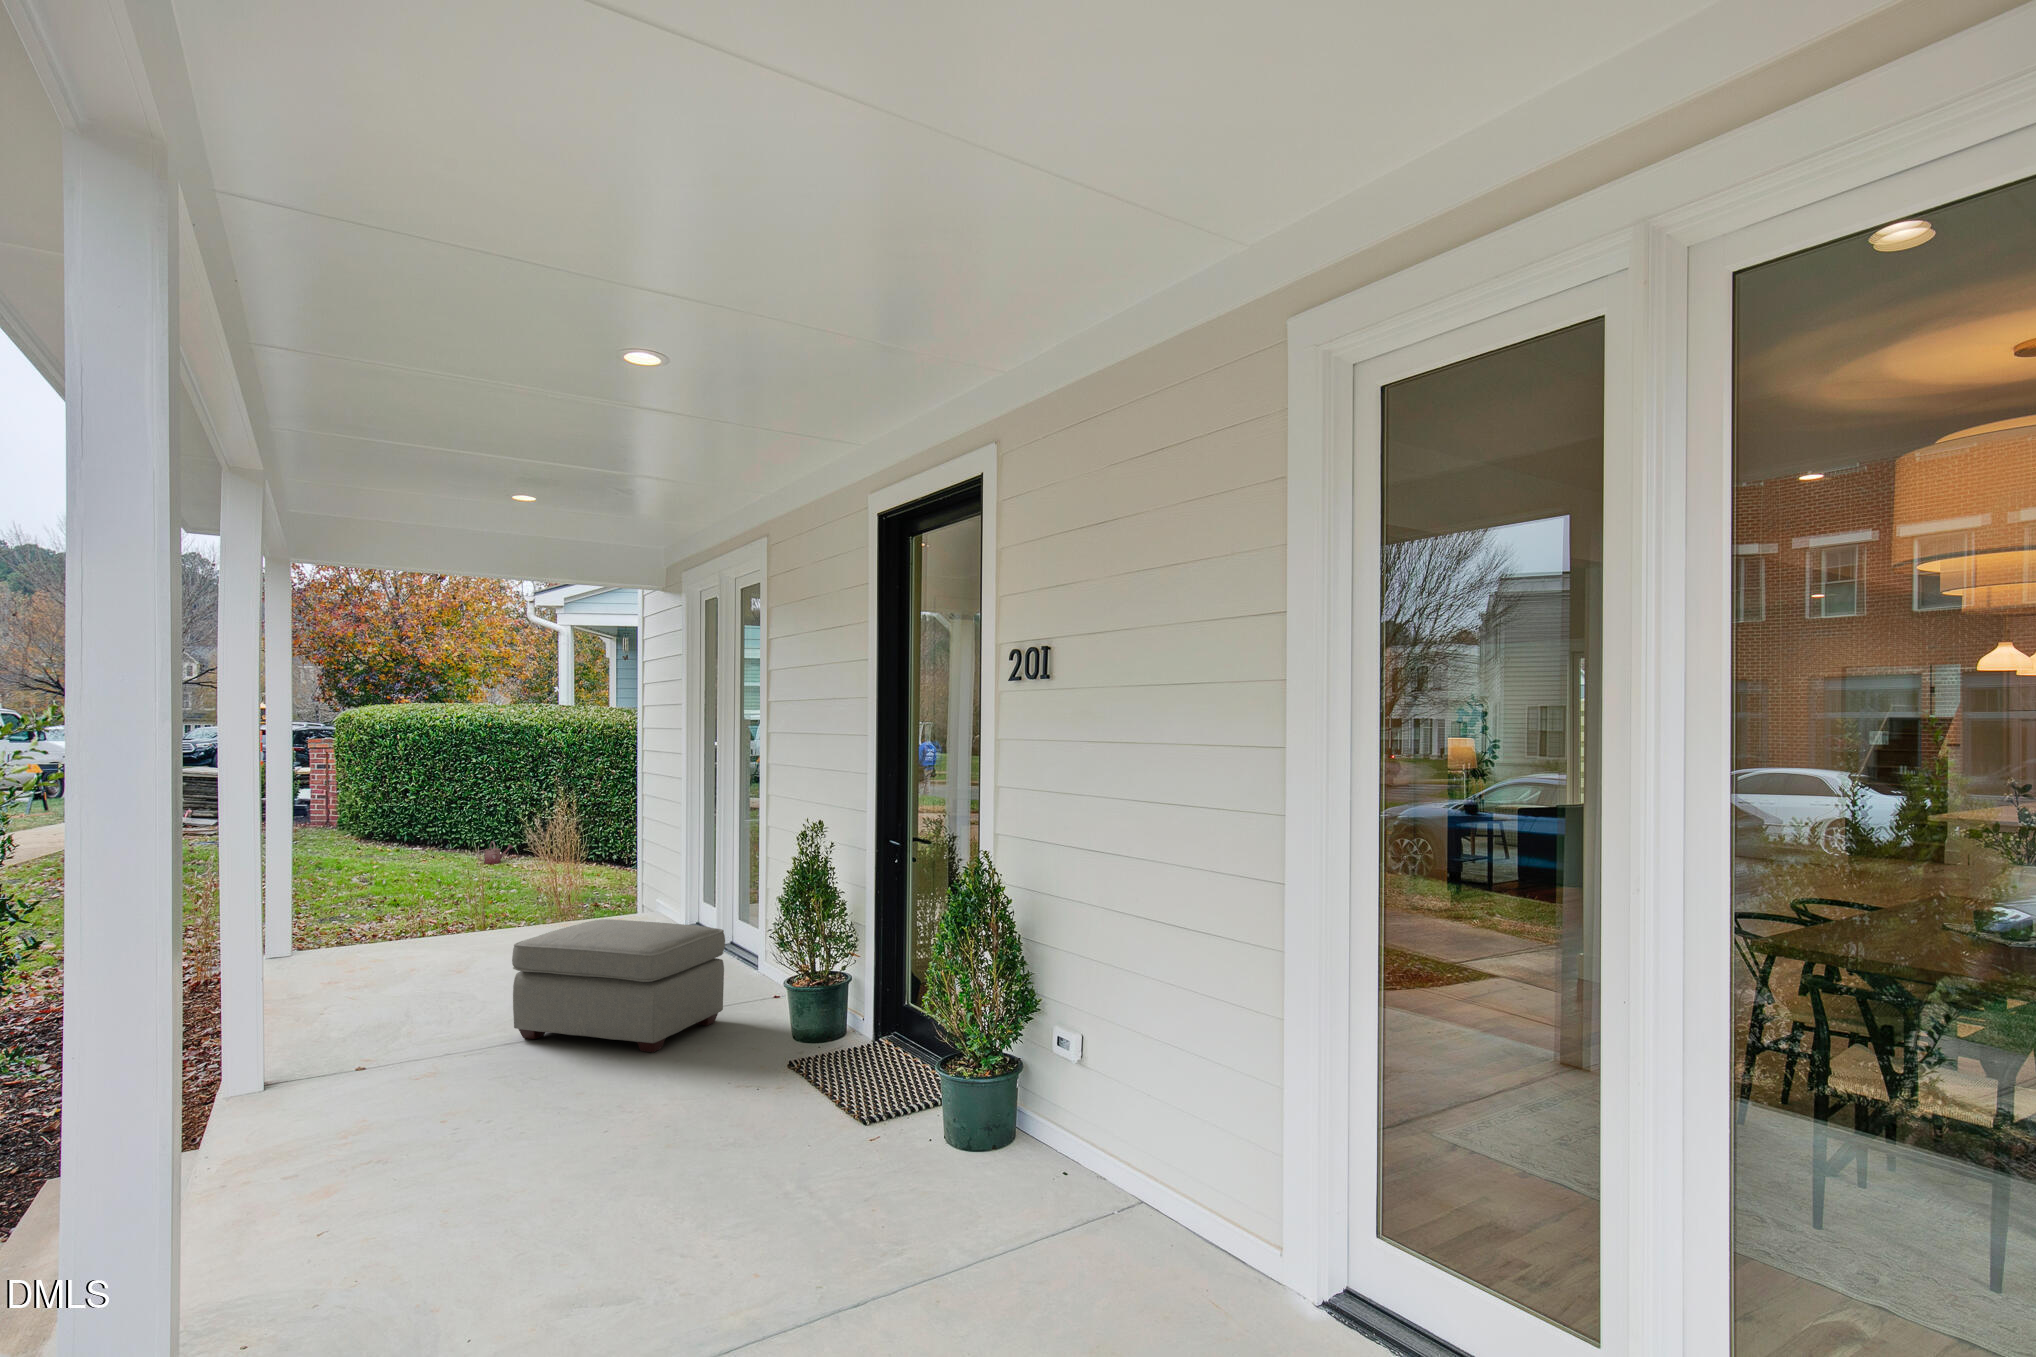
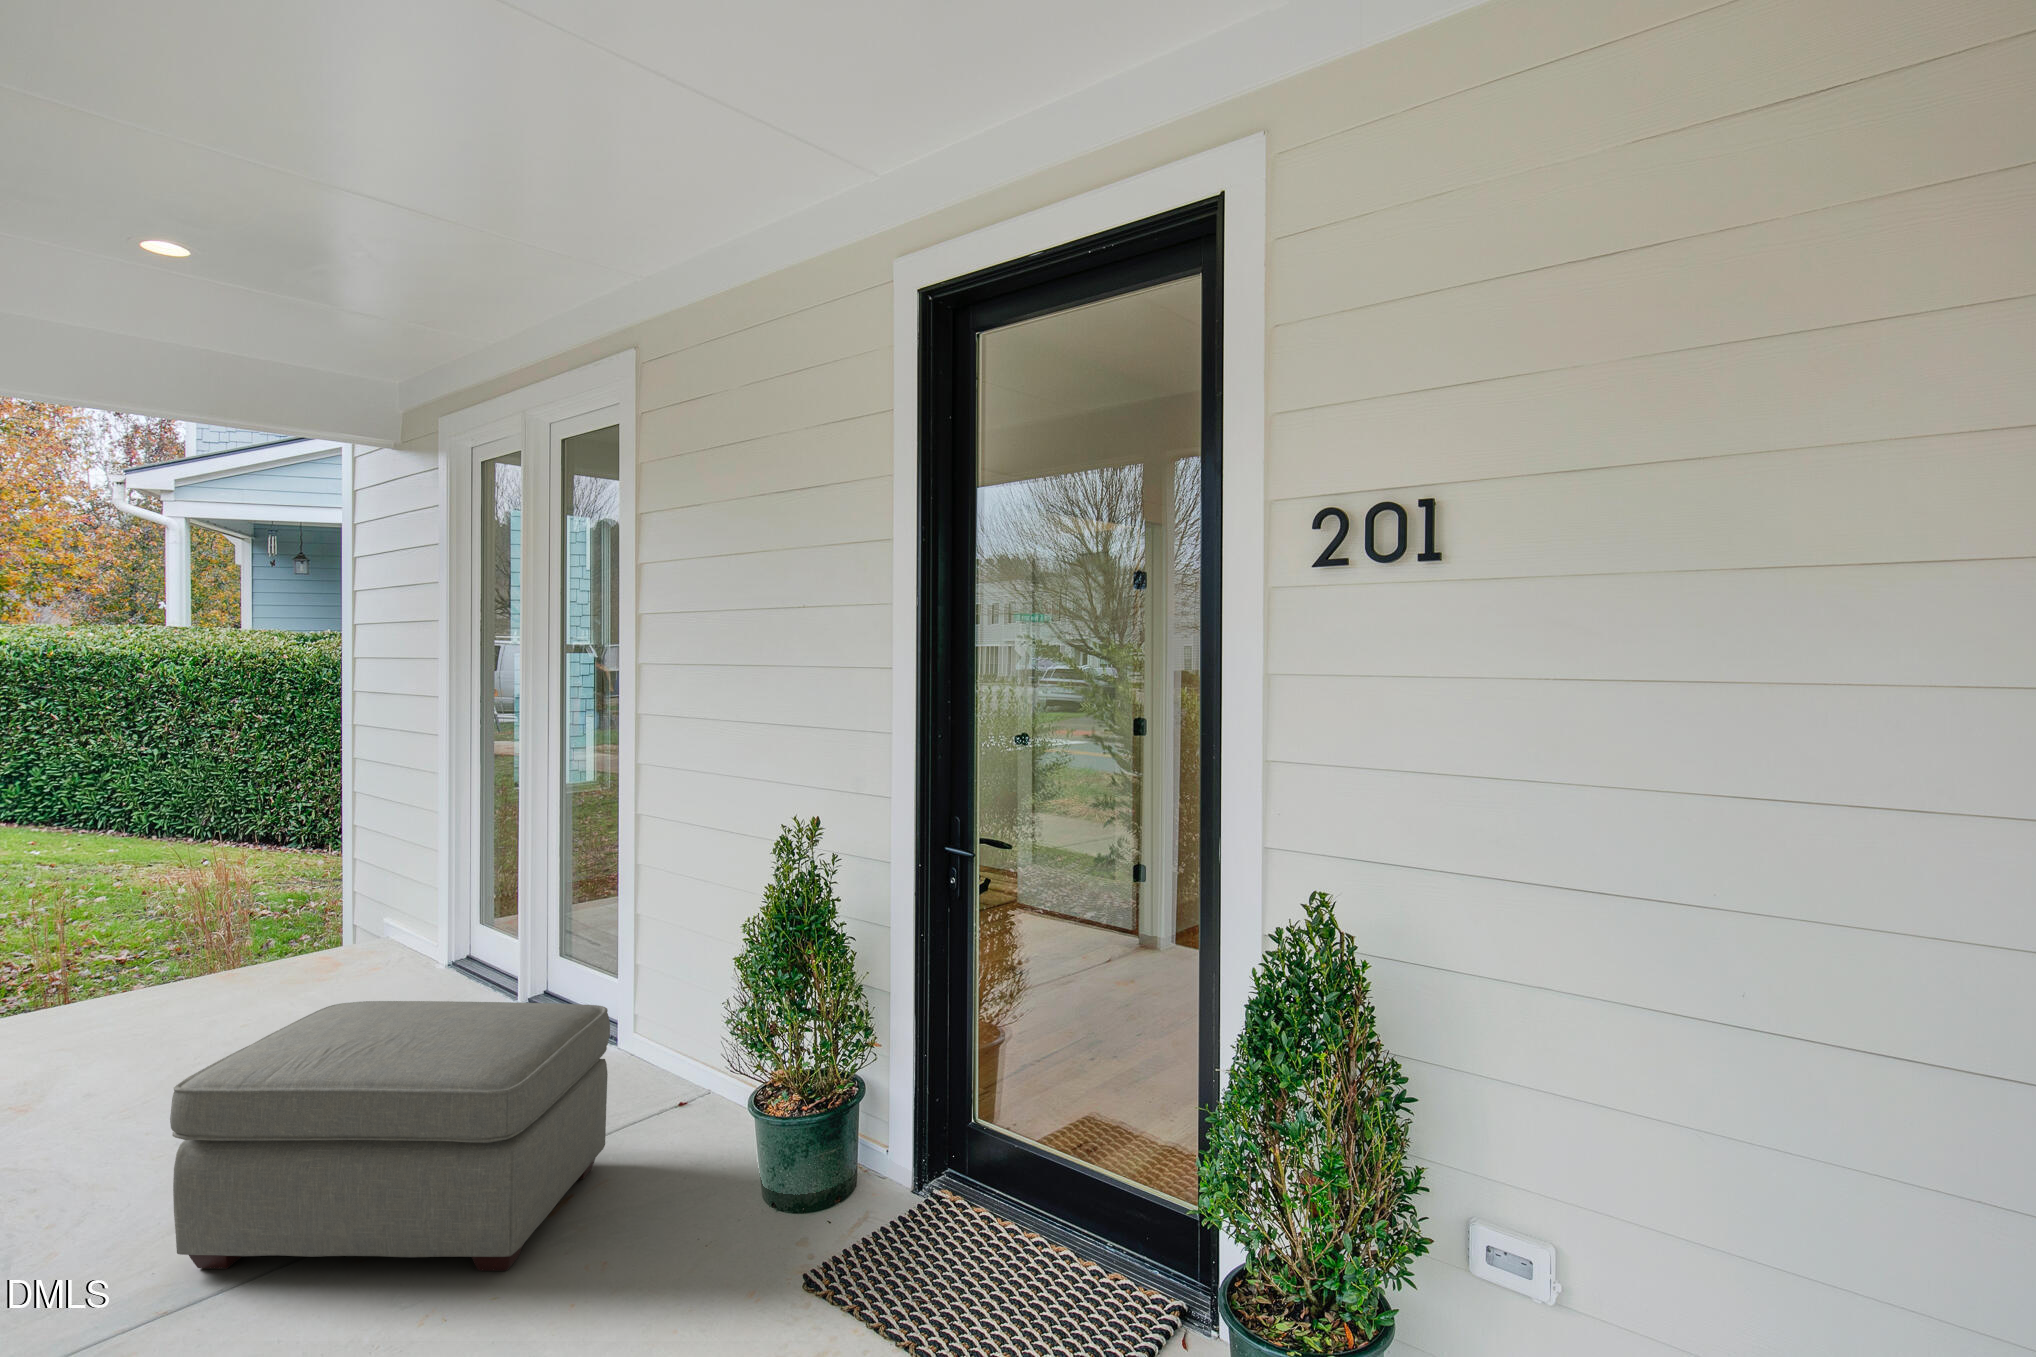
watering can: present [477,841,513,864] -> none [29,828,96,862]

